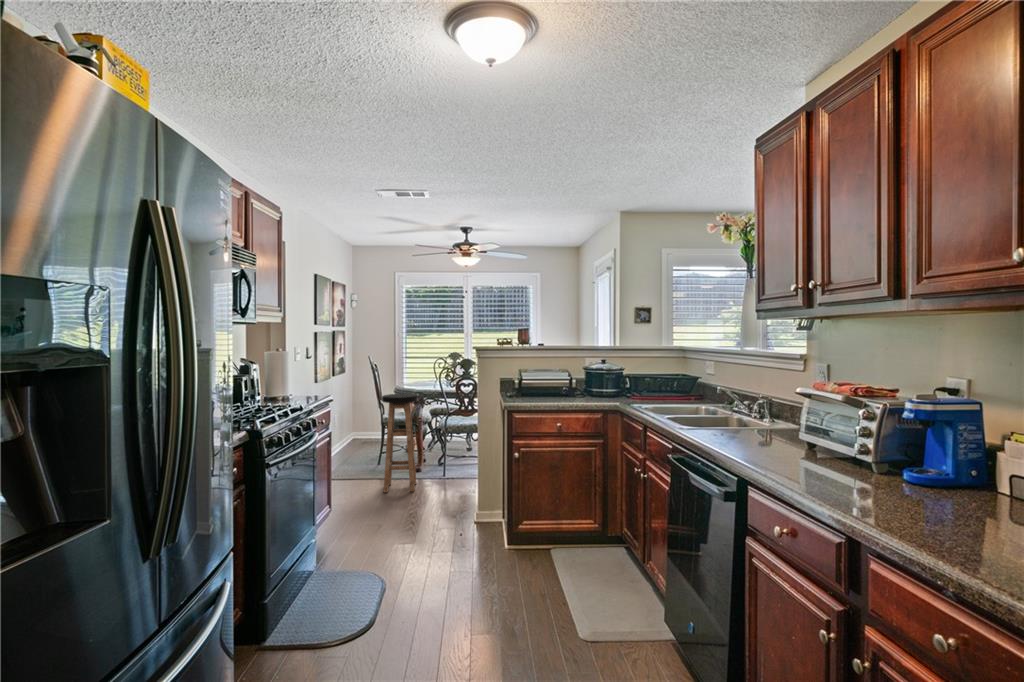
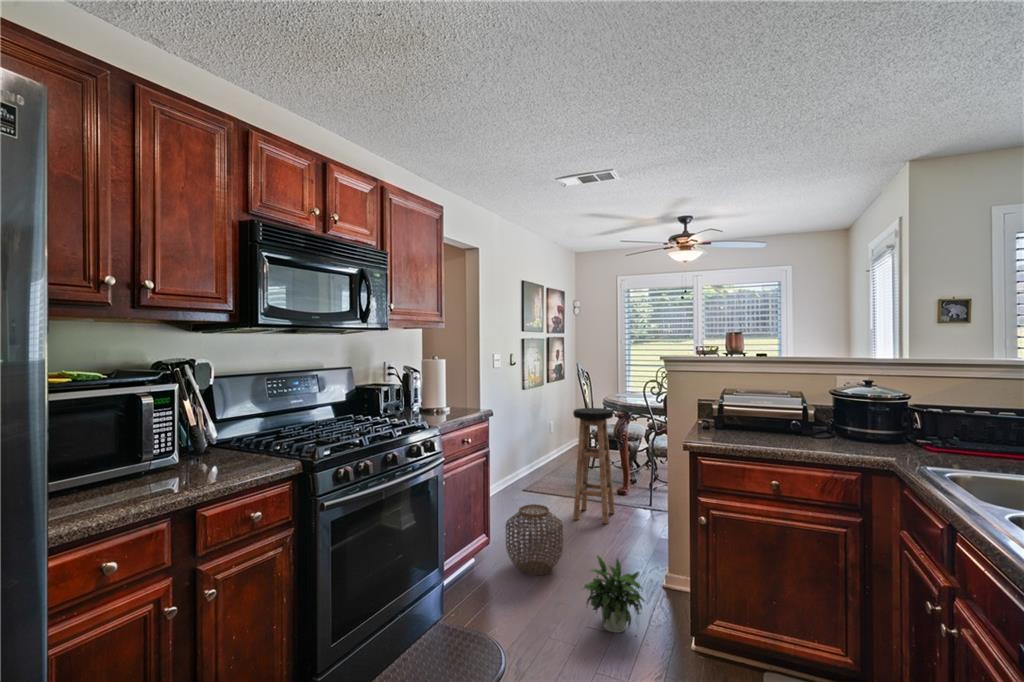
woven basket: none [344,475,394,533] -> present [506,504,563,575]
potted plant: none [426,498,471,551] -> present [583,556,645,633]

